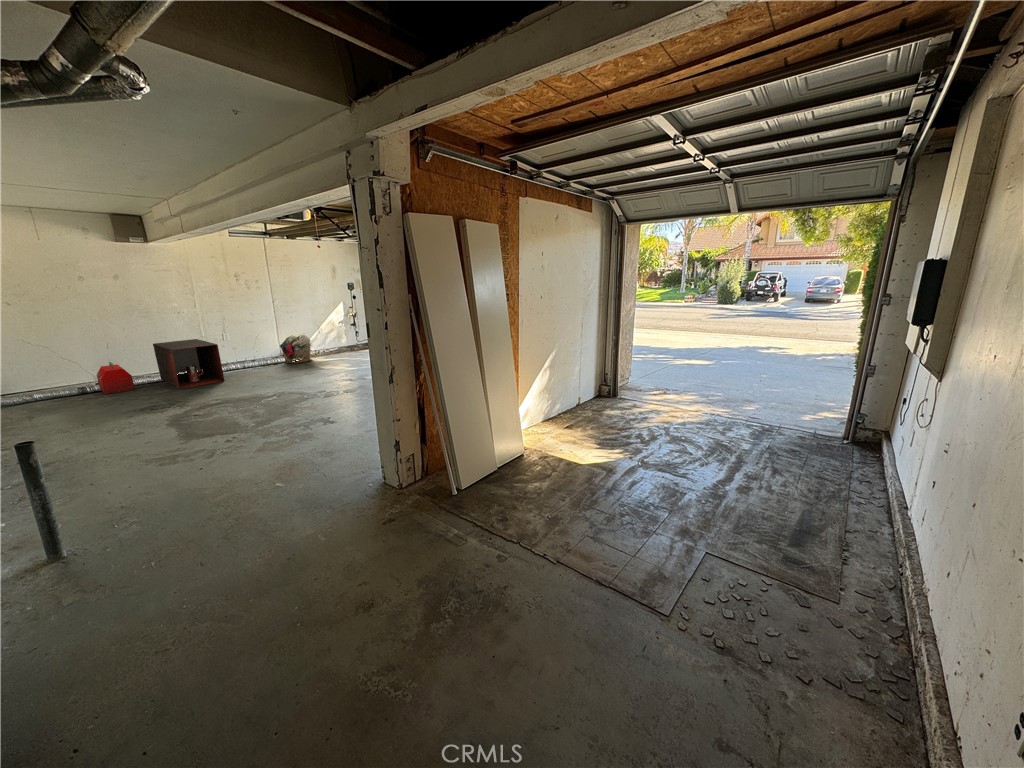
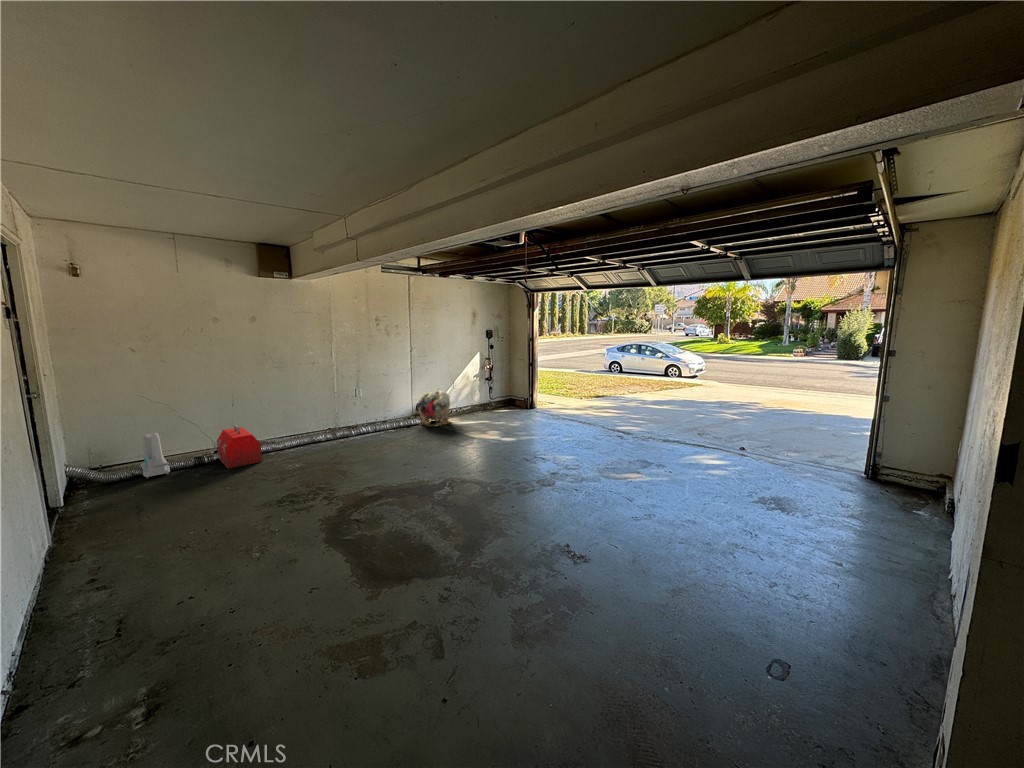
storage cabinet: present [153,339,224,389] -> none [283,395,367,463]
vacuum cleaner: none [31,367,57,402] -> present [140,433,170,478]

